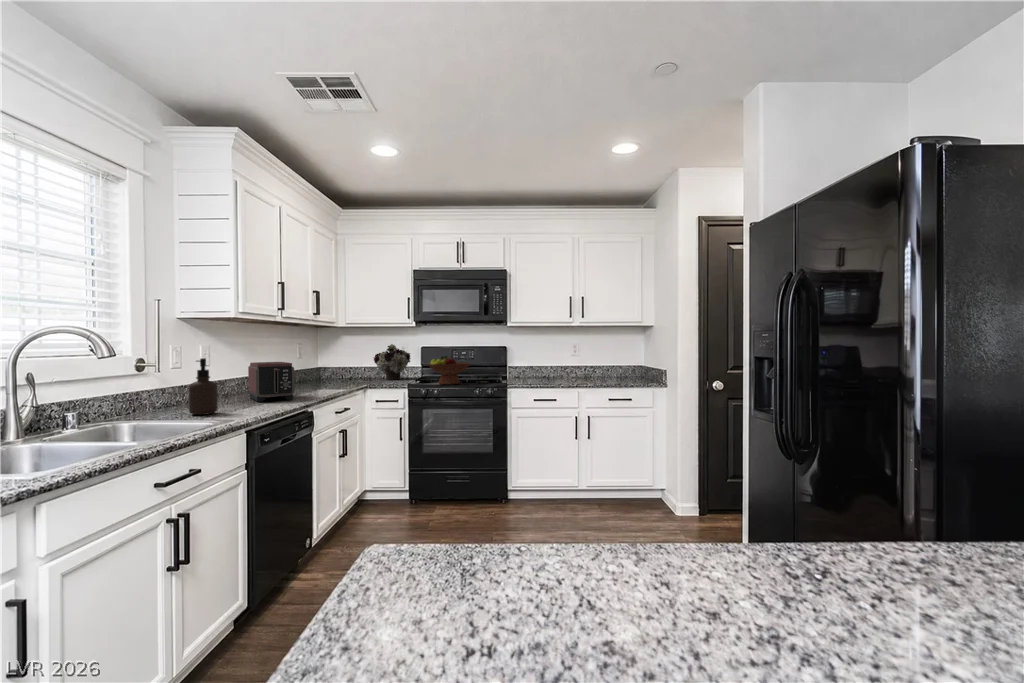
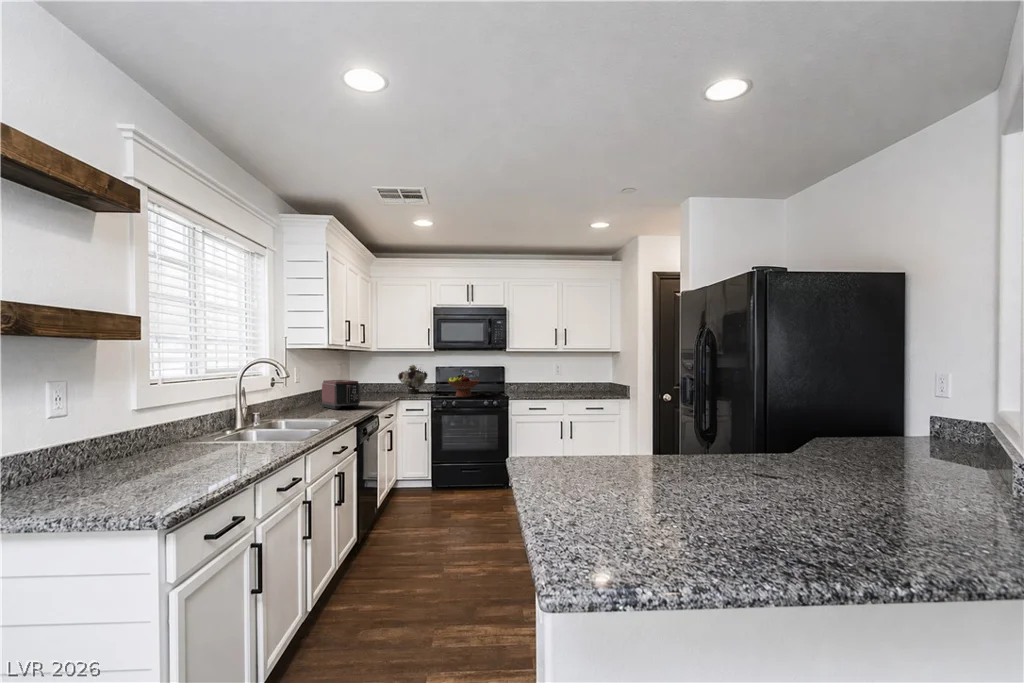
soap dispenser: present [189,358,218,415] -> none [303,379,321,418]

